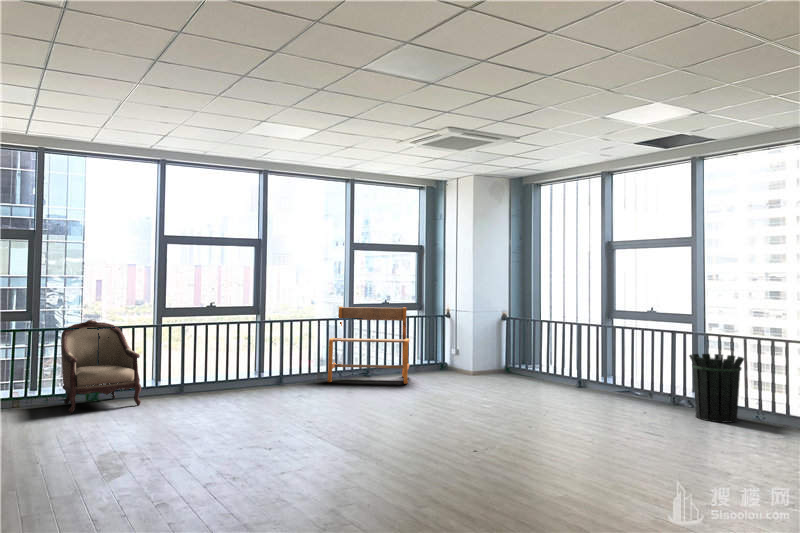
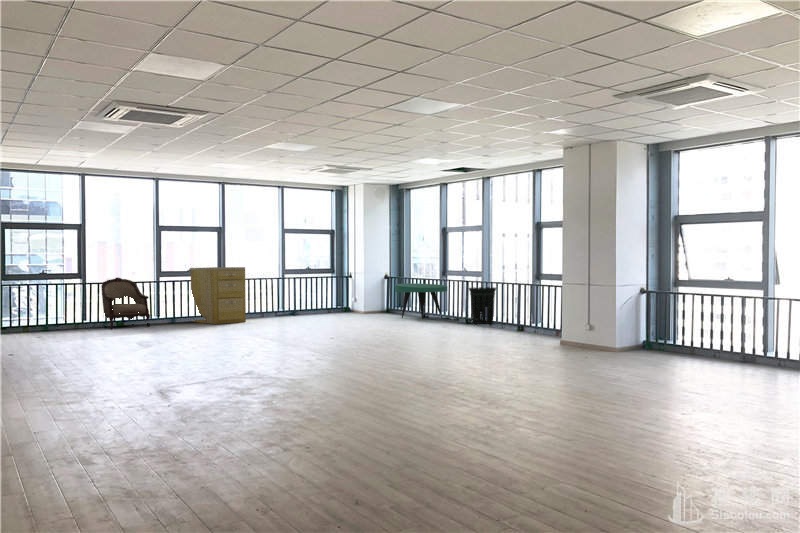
filing cabinet: none [210,303,300,402] -> present [190,267,246,324]
bench: present [328,306,409,384] -> none [267,270,322,318]
coffee table: none [537,335,626,401] -> present [395,283,447,320]

